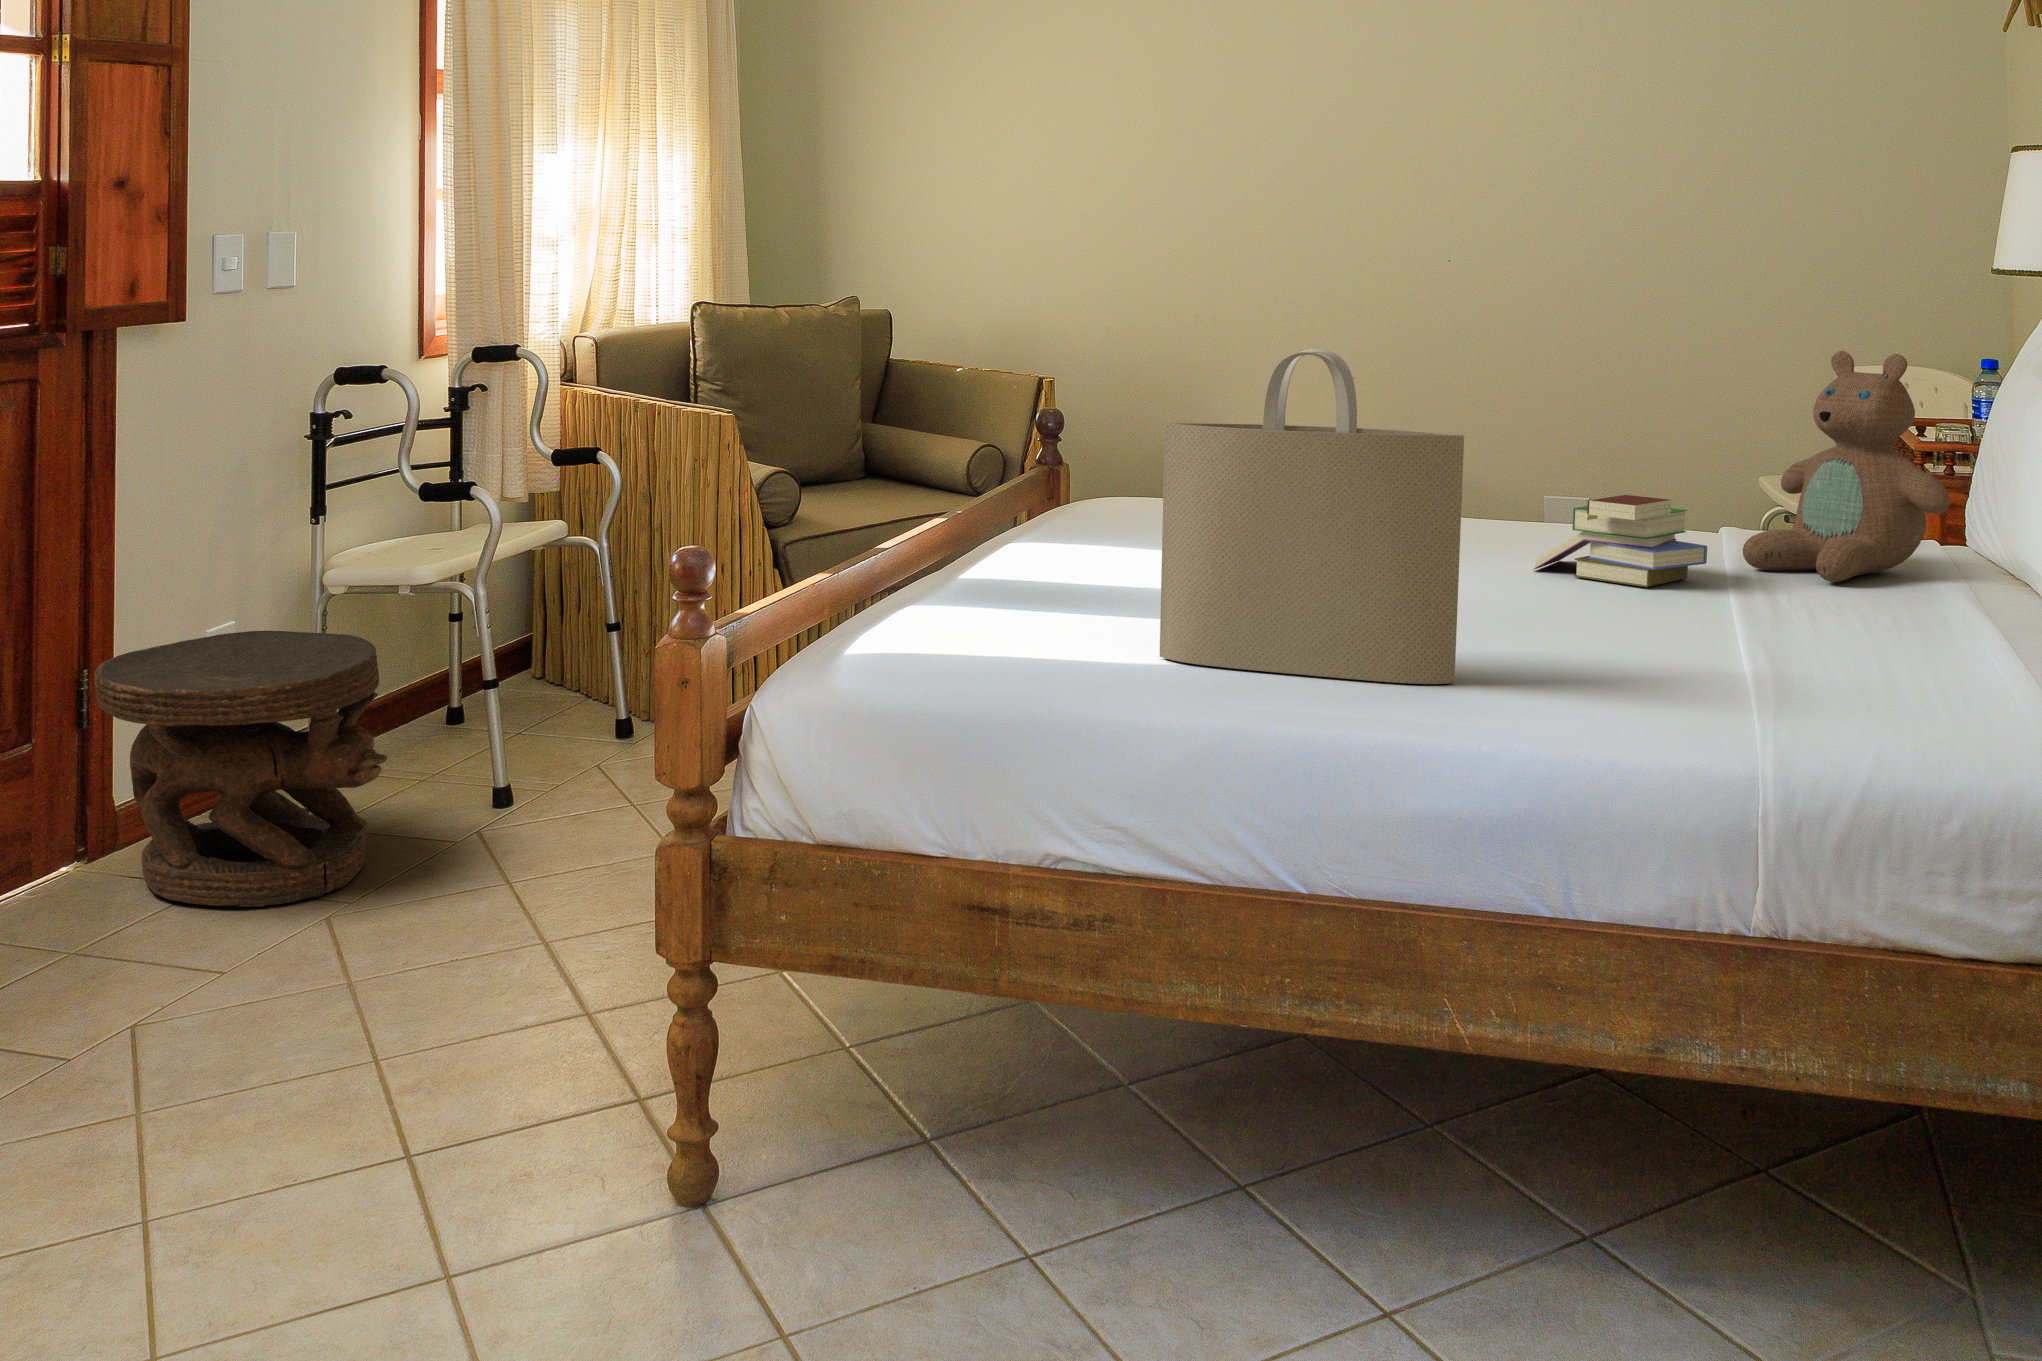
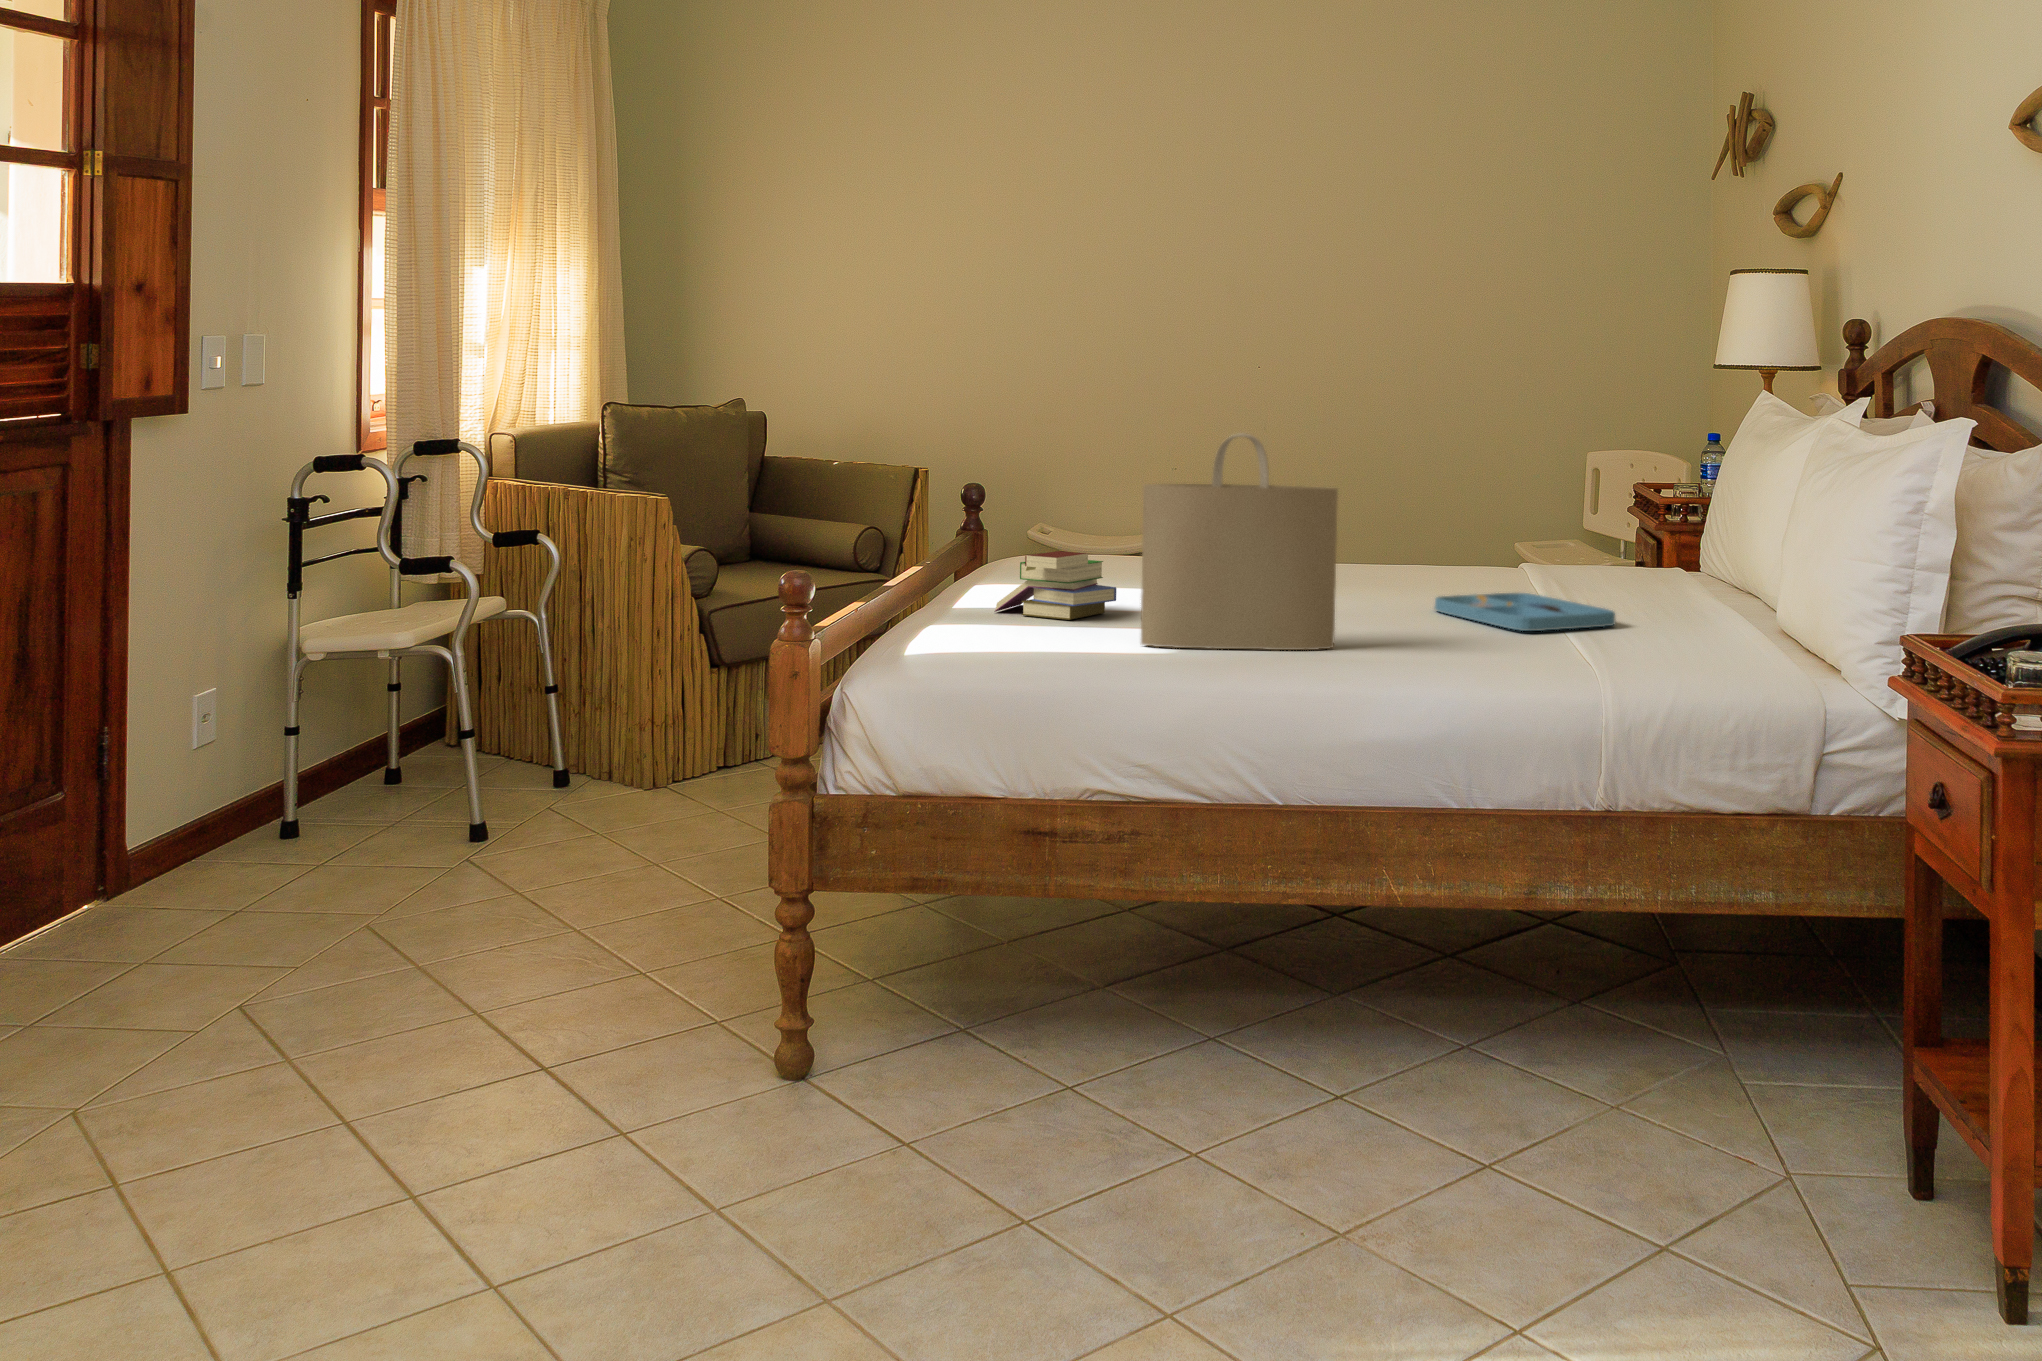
teddy bear: present [1743,351,1950,582] -> none [1476,438,1595,587]
book: present [1534,495,1707,587] -> present [994,551,1116,620]
tray: none [1654,595,1971,671] -> present [1435,593,1616,631]
side table: present [95,631,387,907] -> none [108,694,416,943]

